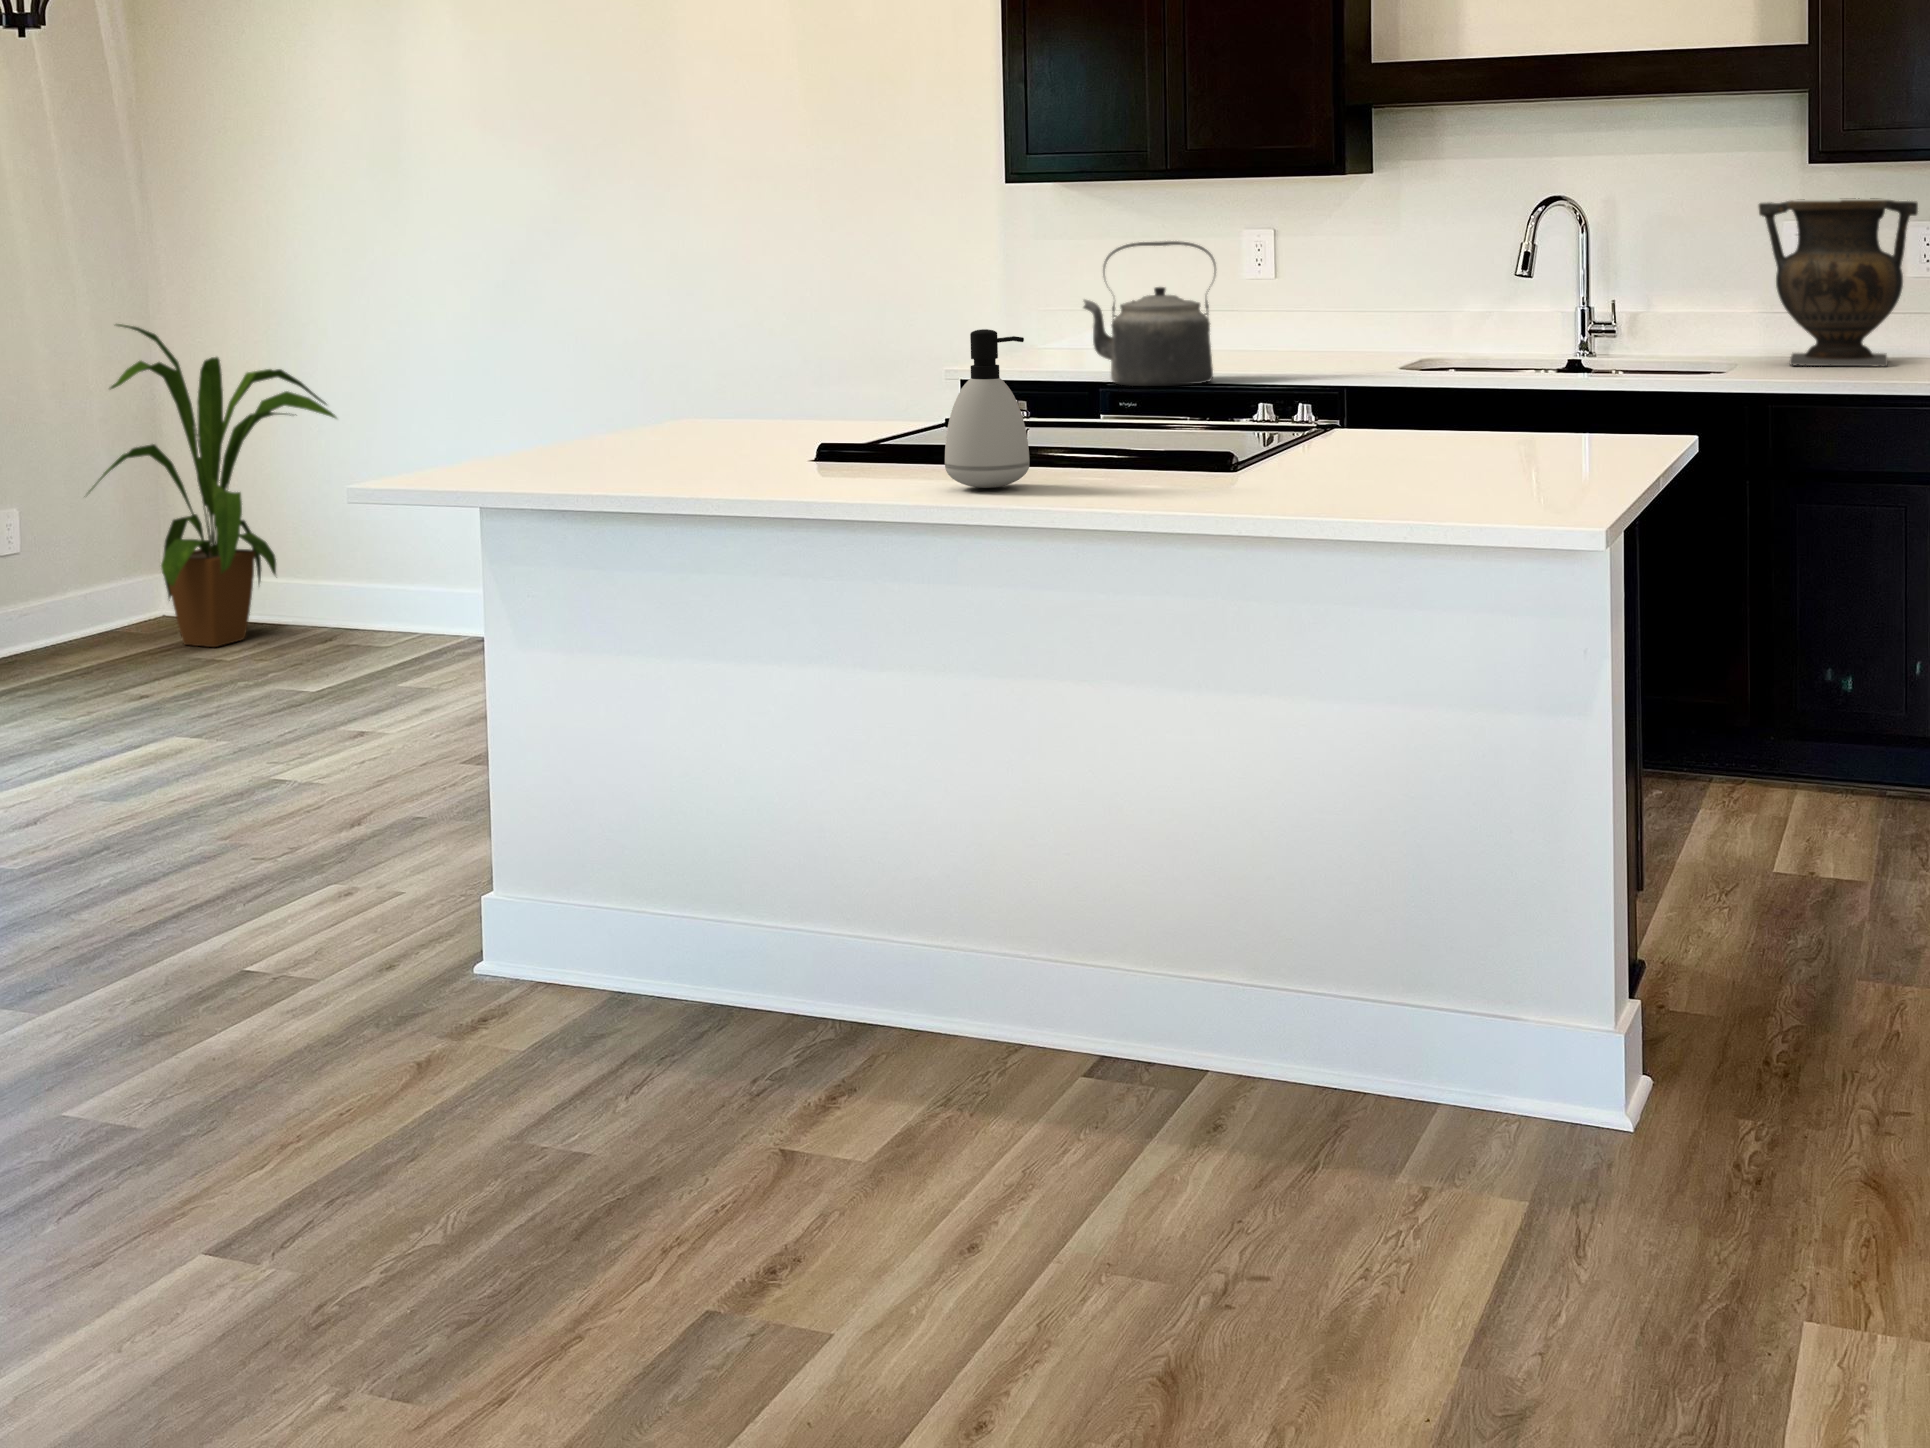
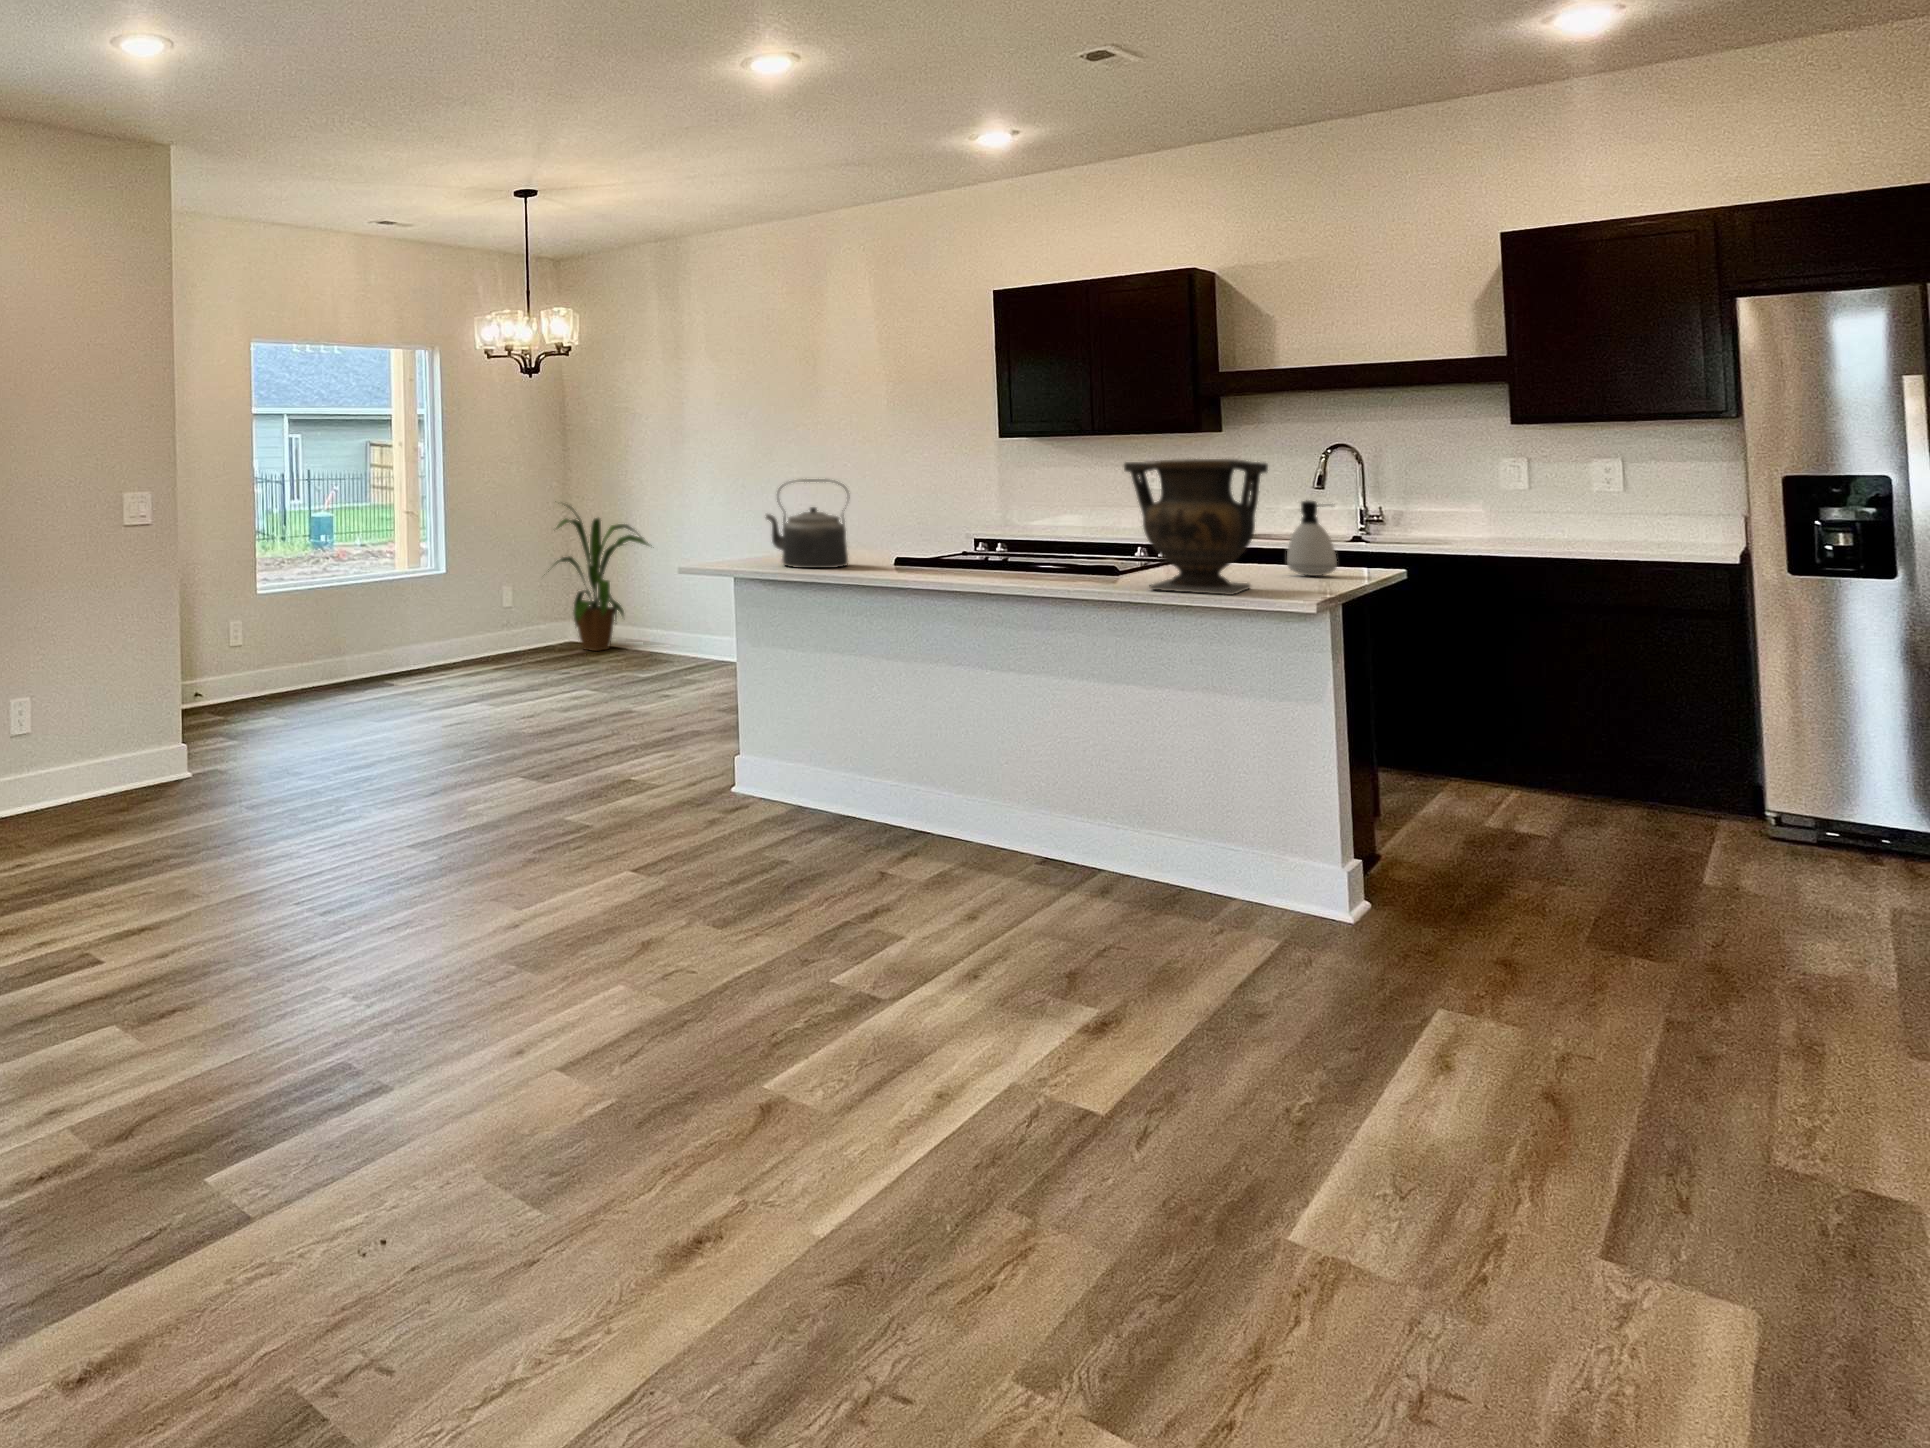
vase: present [1759,198,1918,366] -> present [1124,459,1268,595]
kettle: present [1083,241,1216,386] -> present [766,479,850,568]
soap dispenser: present [945,329,1030,488] -> present [1287,500,1337,576]

